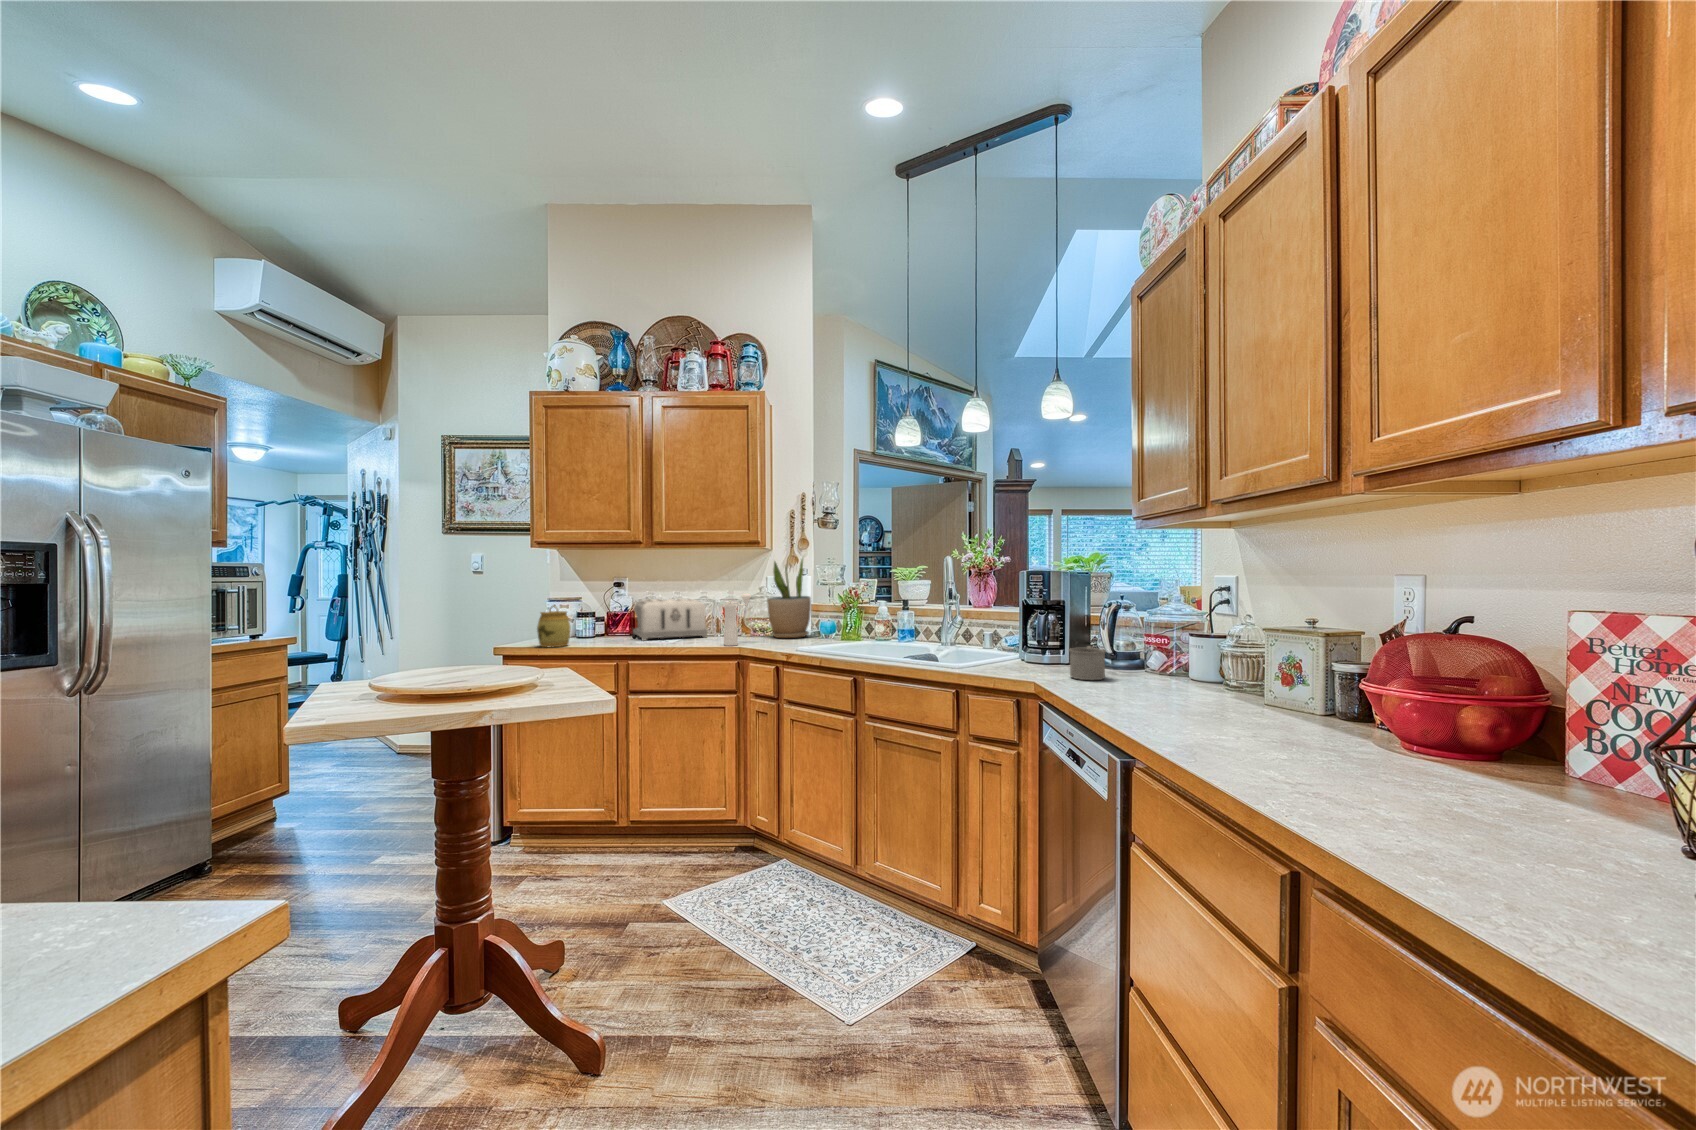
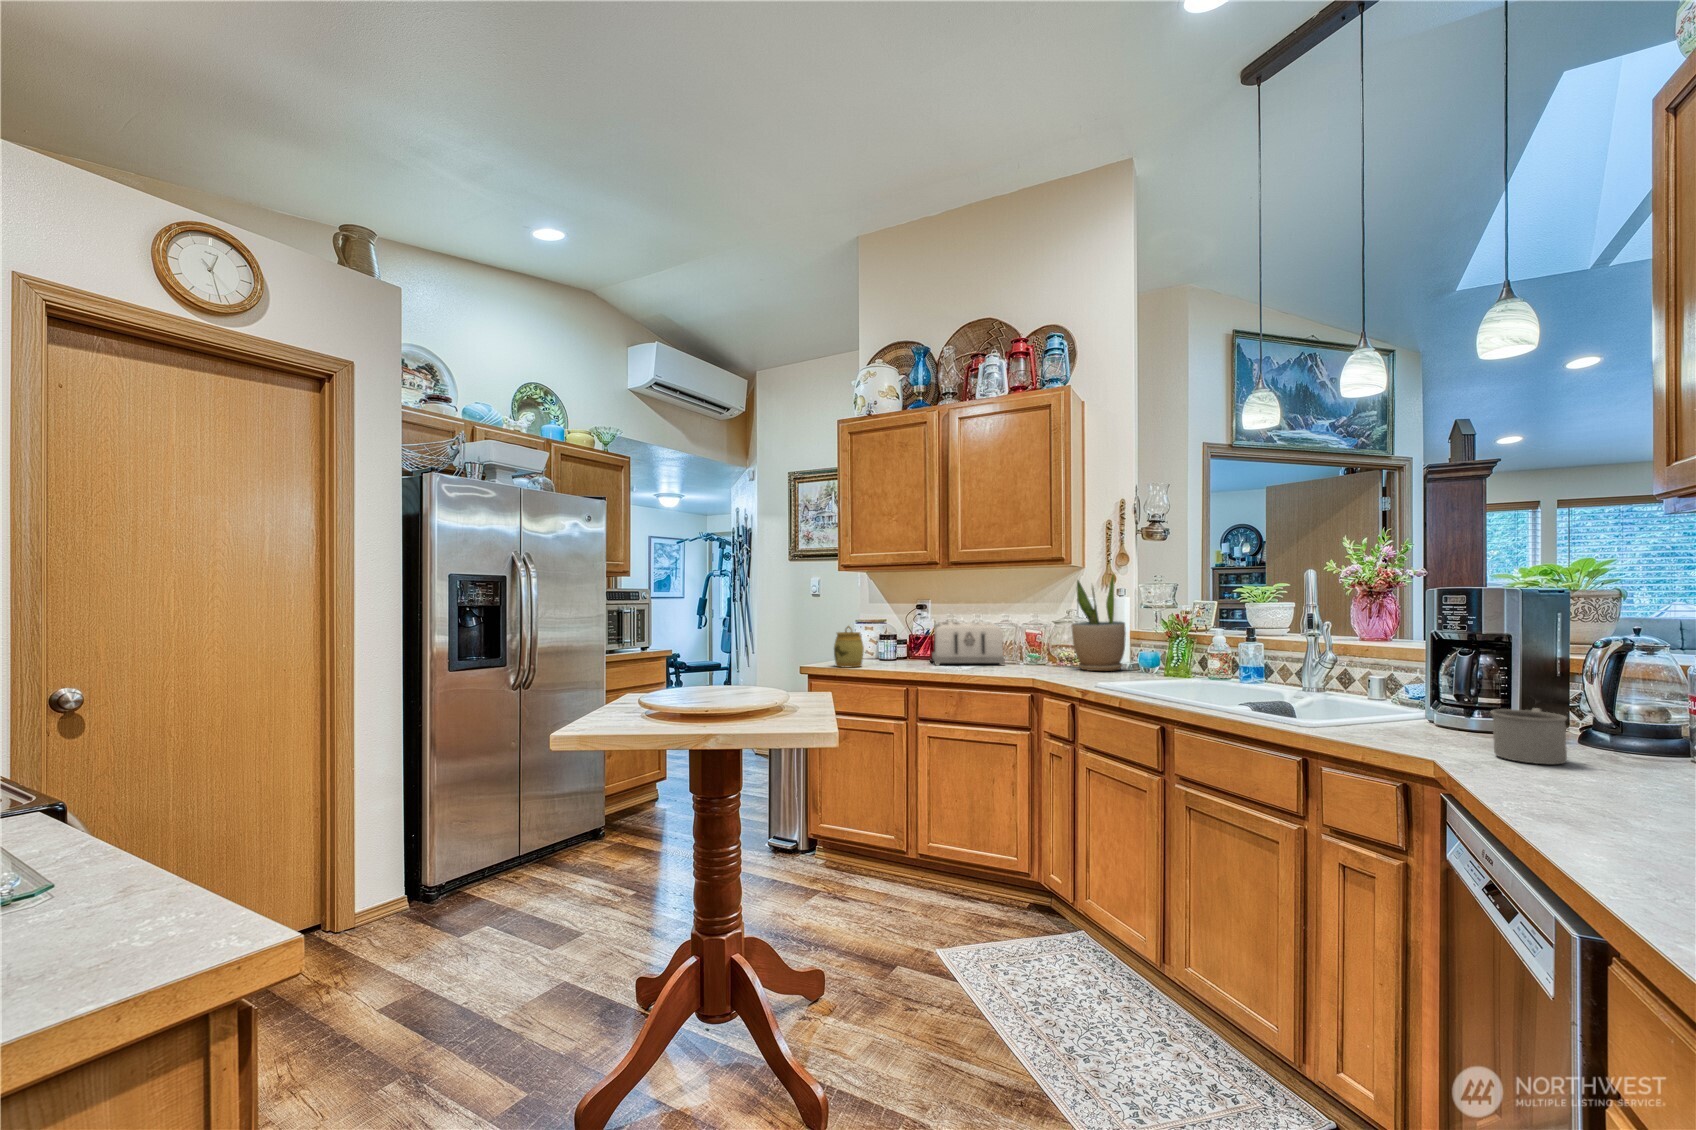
pepper mill: present [724,593,751,646] -> none [1013,617,1048,676]

